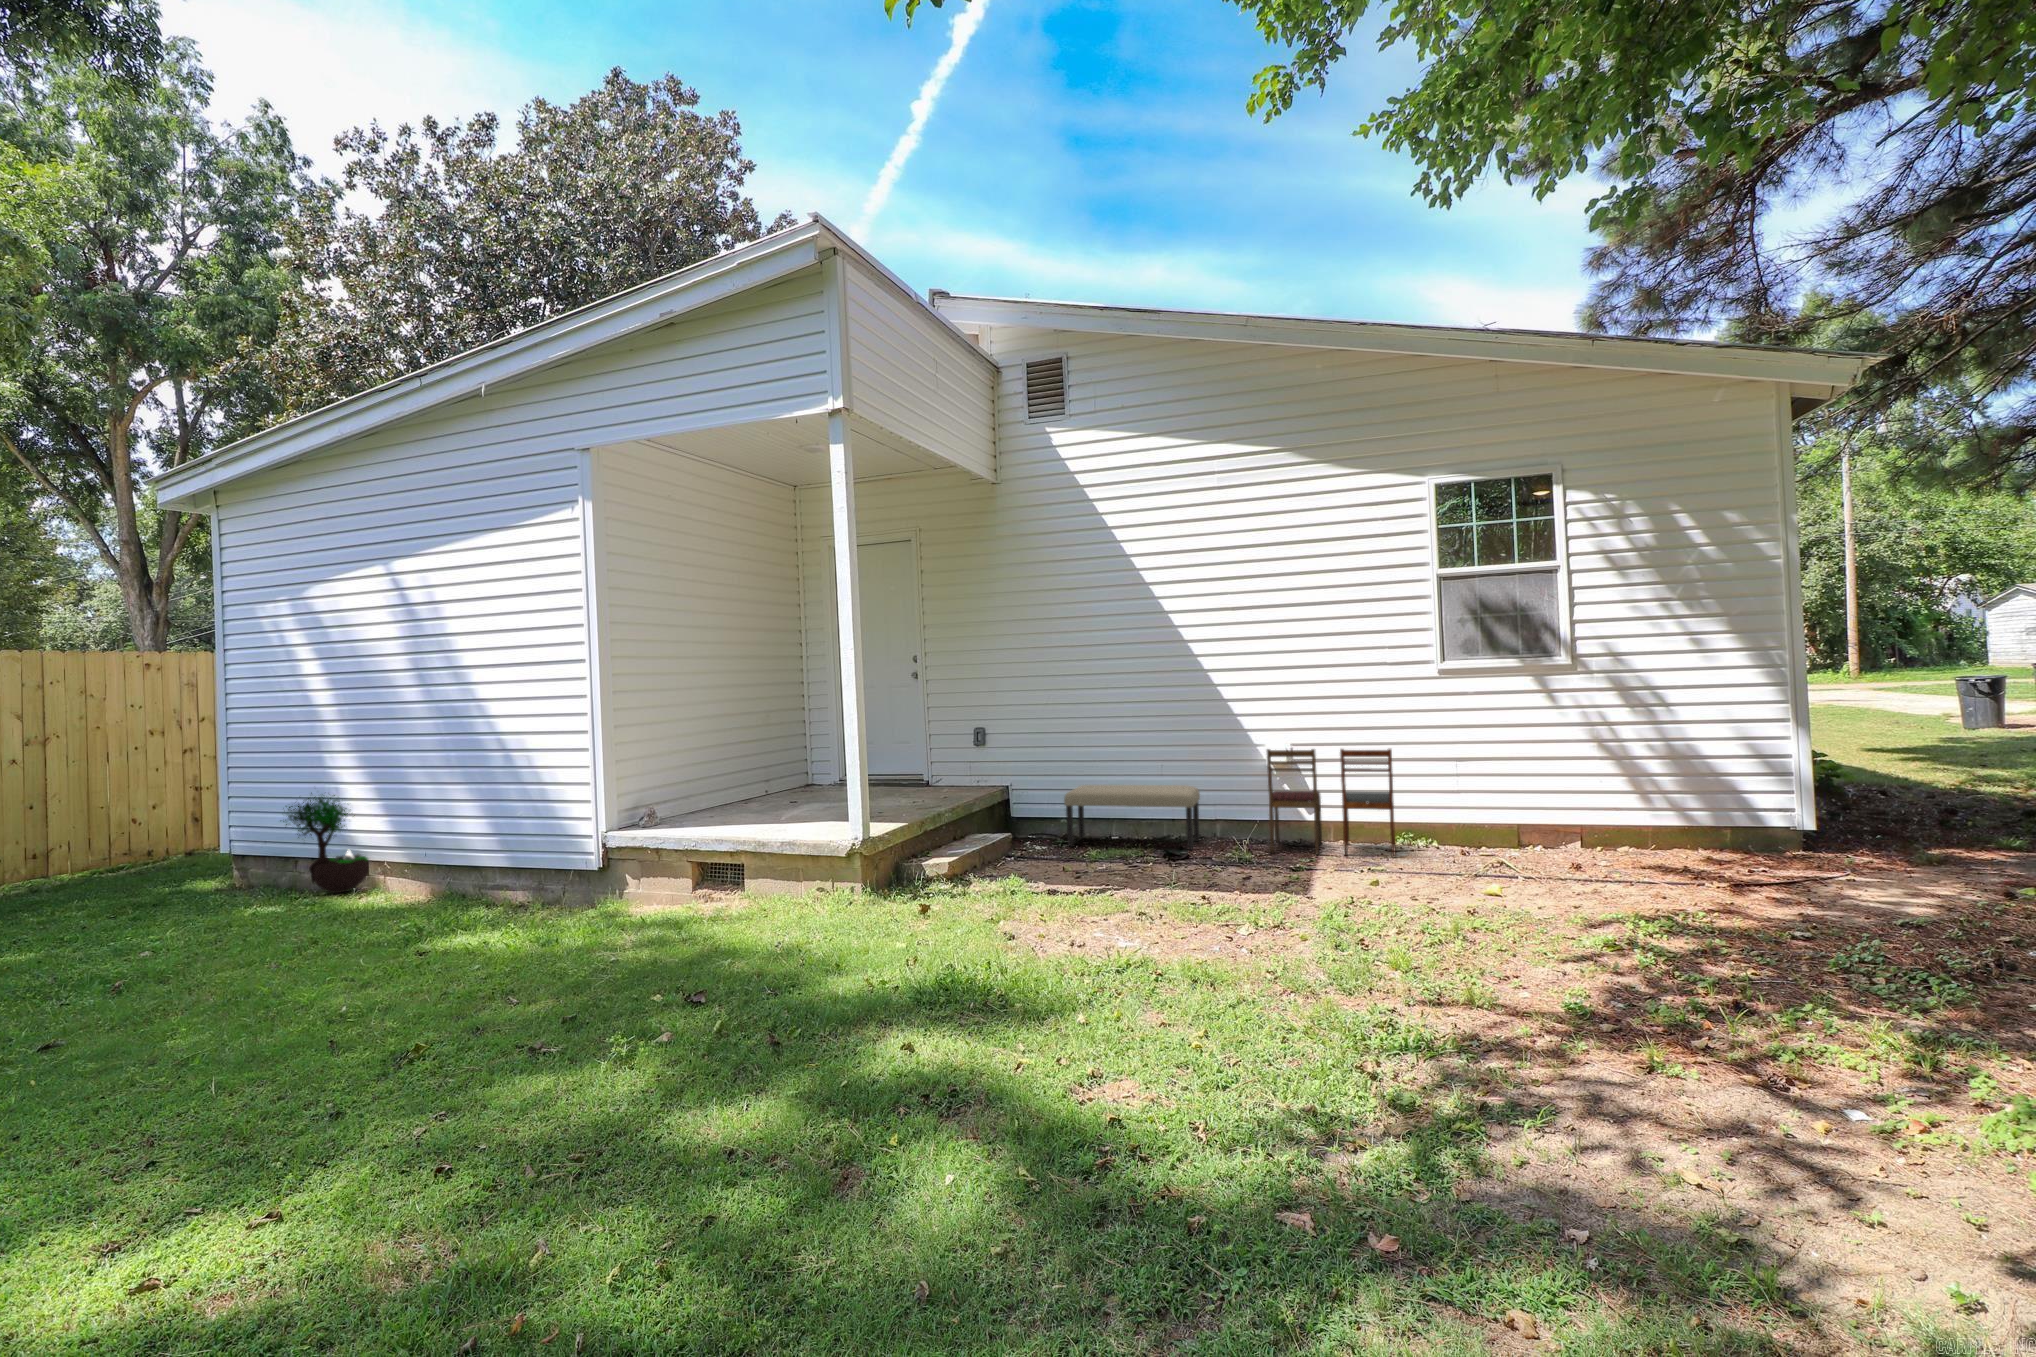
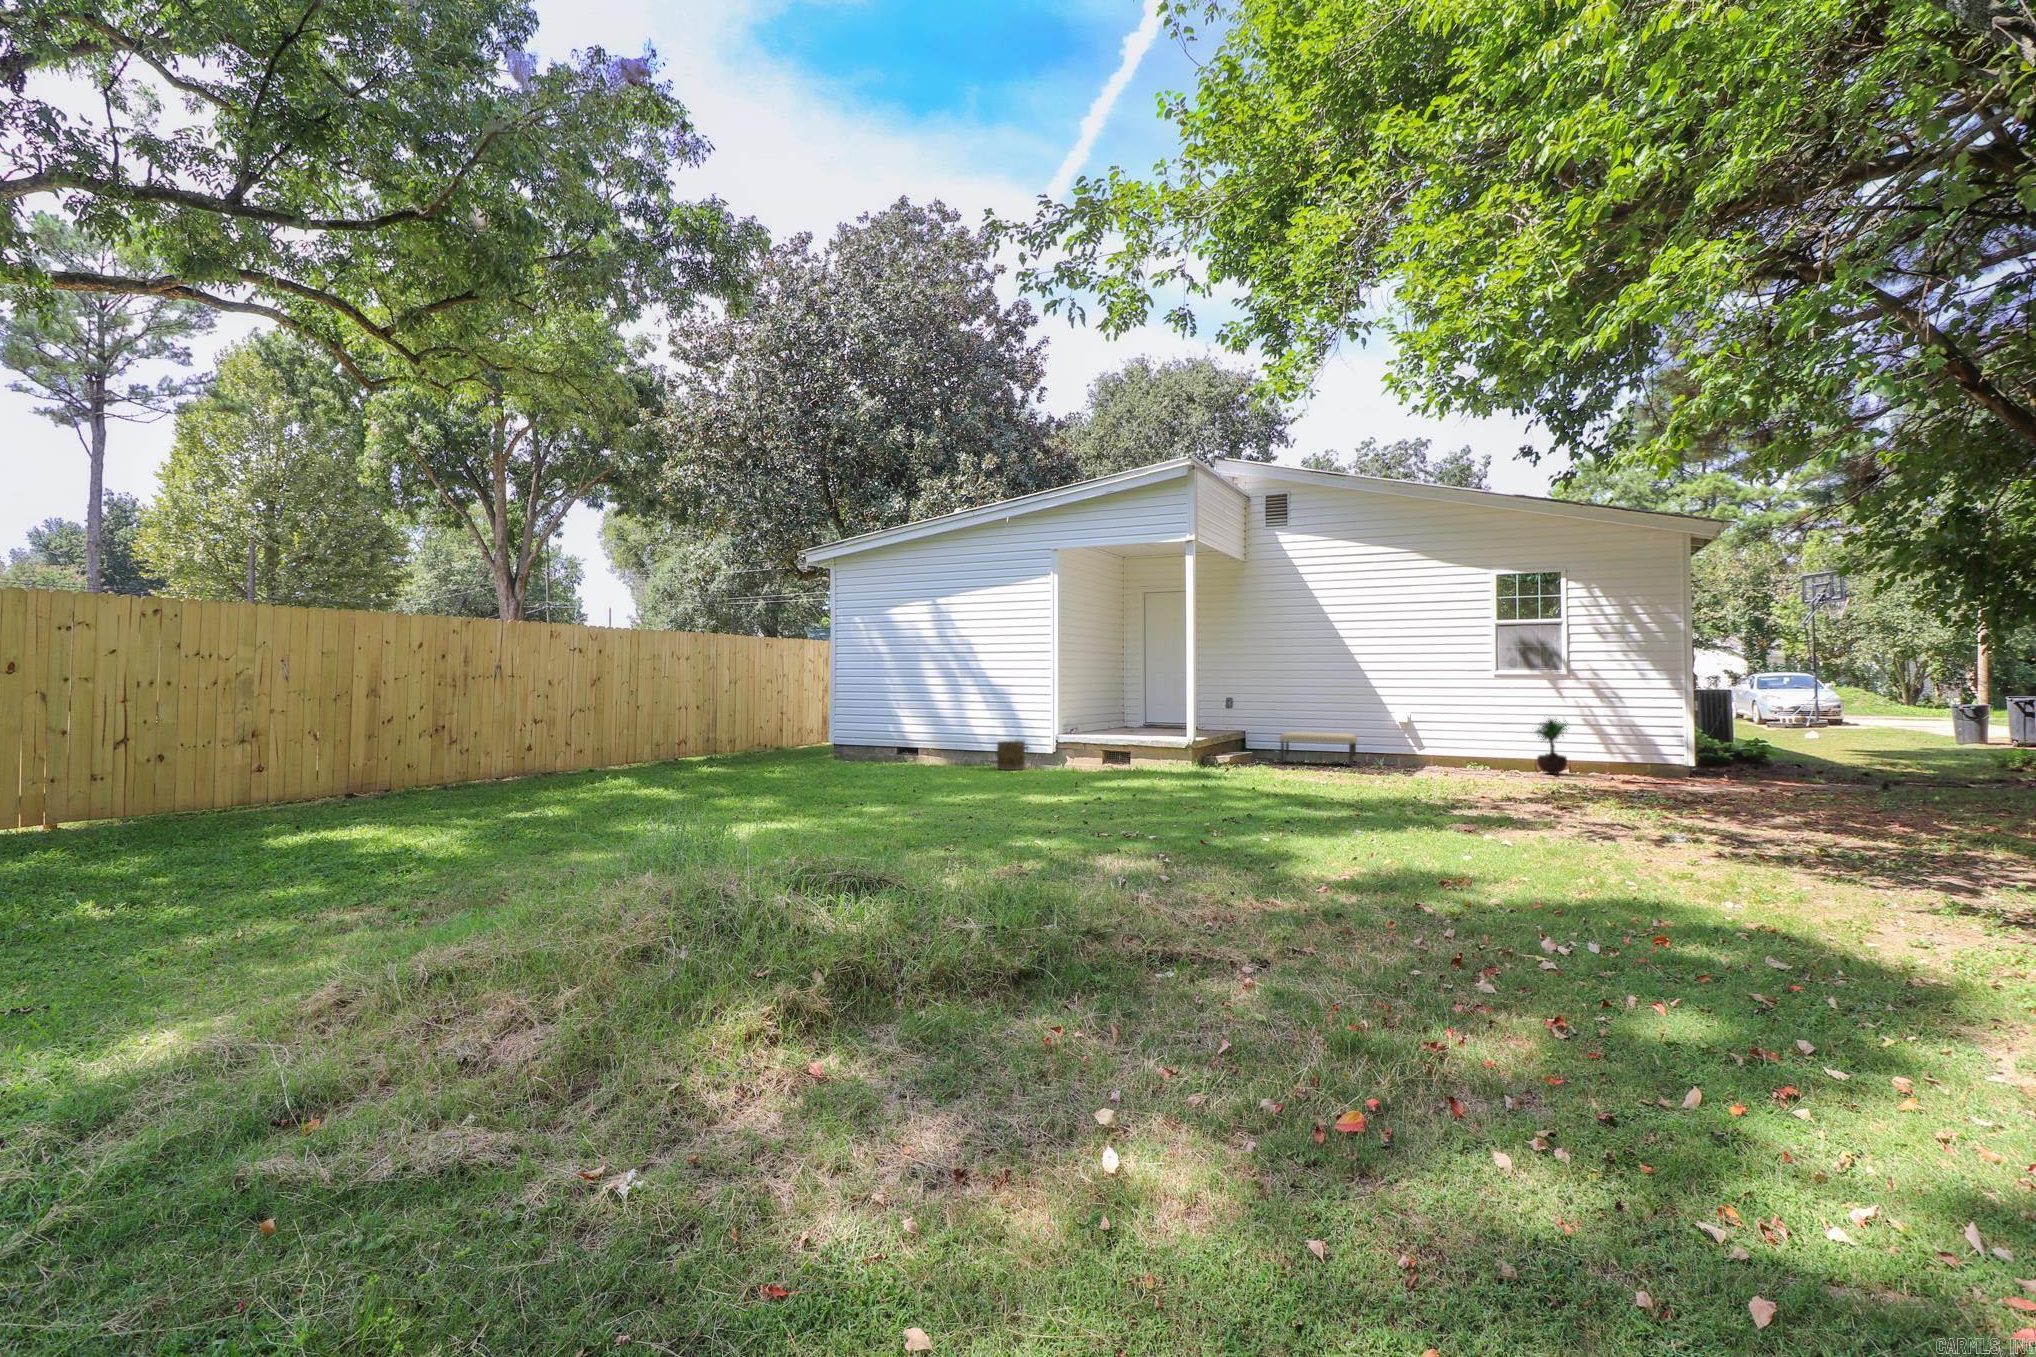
chair: present [1267,749,1395,858] -> none [1395,713,1466,772]
potted tree: present [283,793,369,893] -> present [1535,719,1567,774]
bucket: none [470,844,542,917] -> present [997,740,1028,770]

